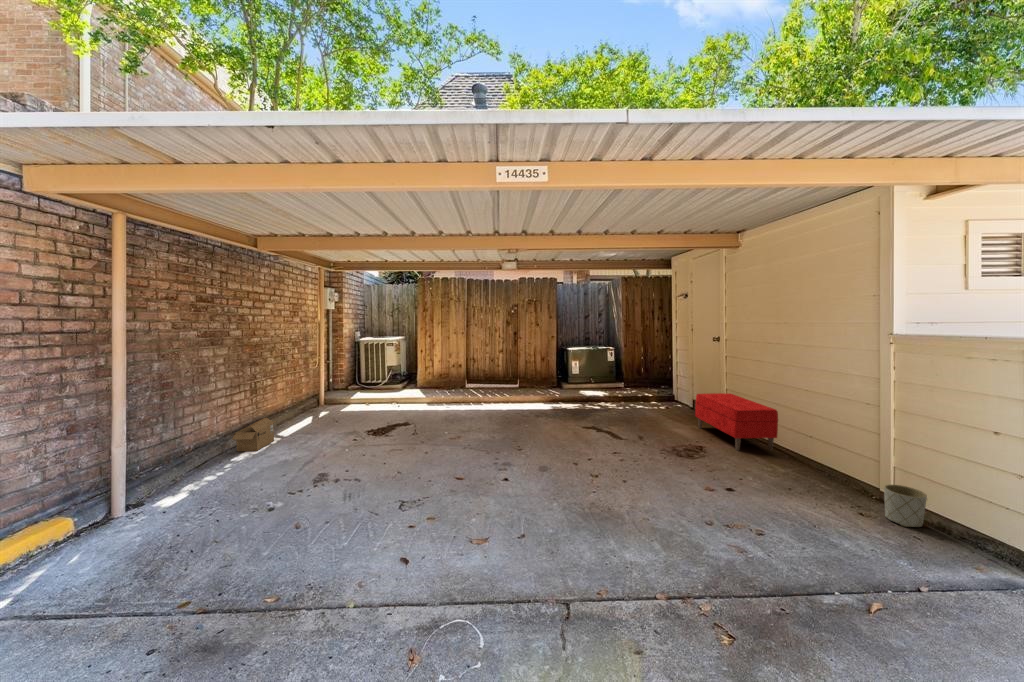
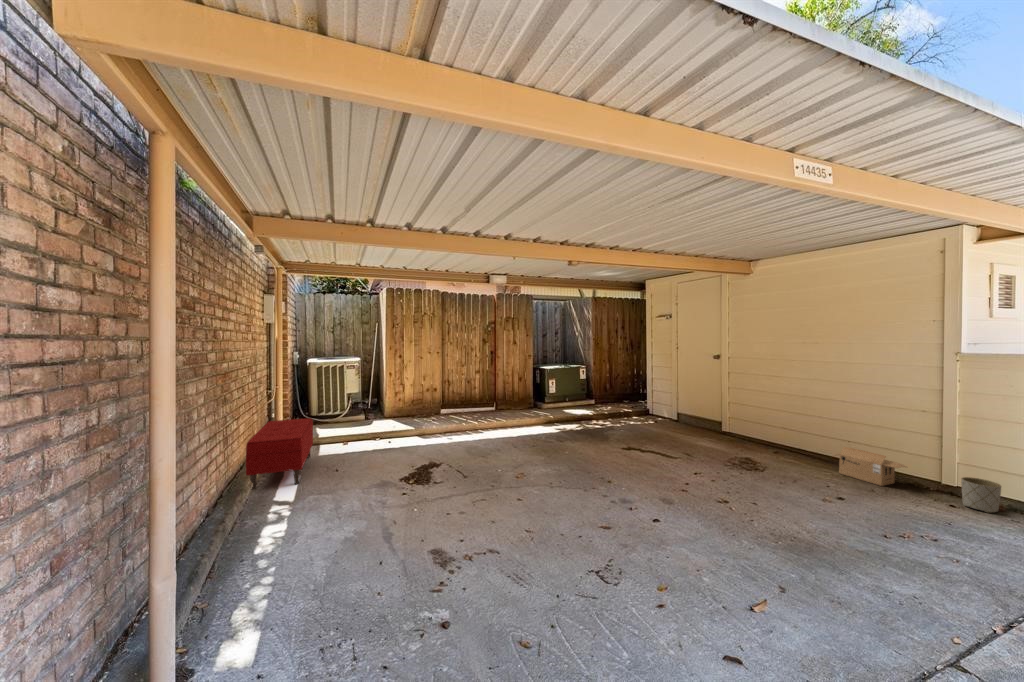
bench: present [695,393,778,451] -> present [246,418,313,490]
cardboard box: present [231,417,276,451] -> present [838,447,906,486]

